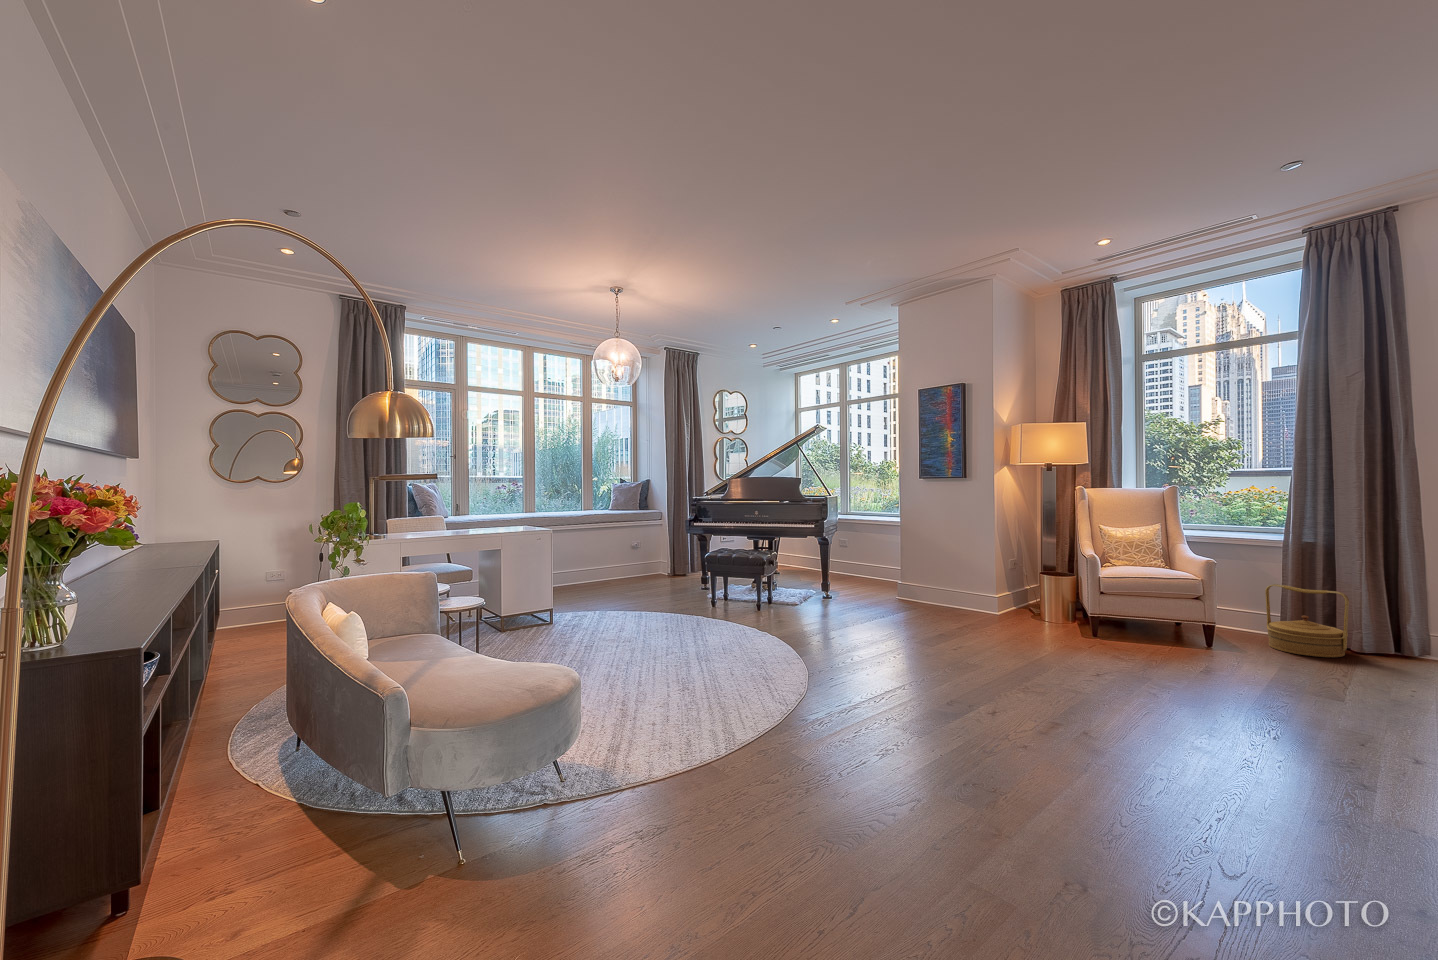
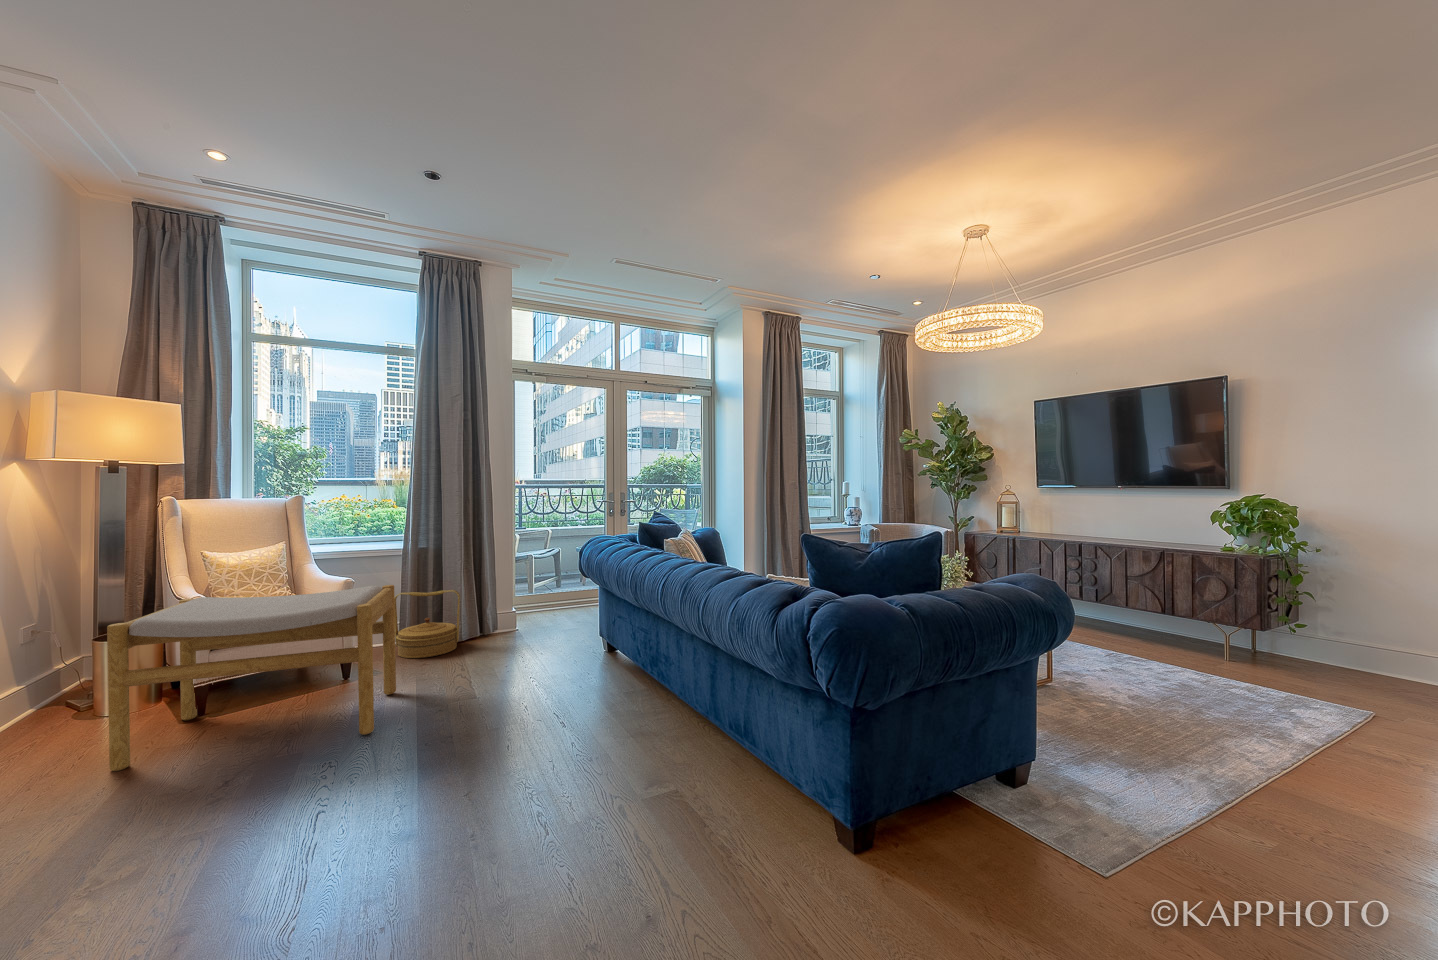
footstool: none [1040,555,1246,685] -> present [107,585,396,771]

